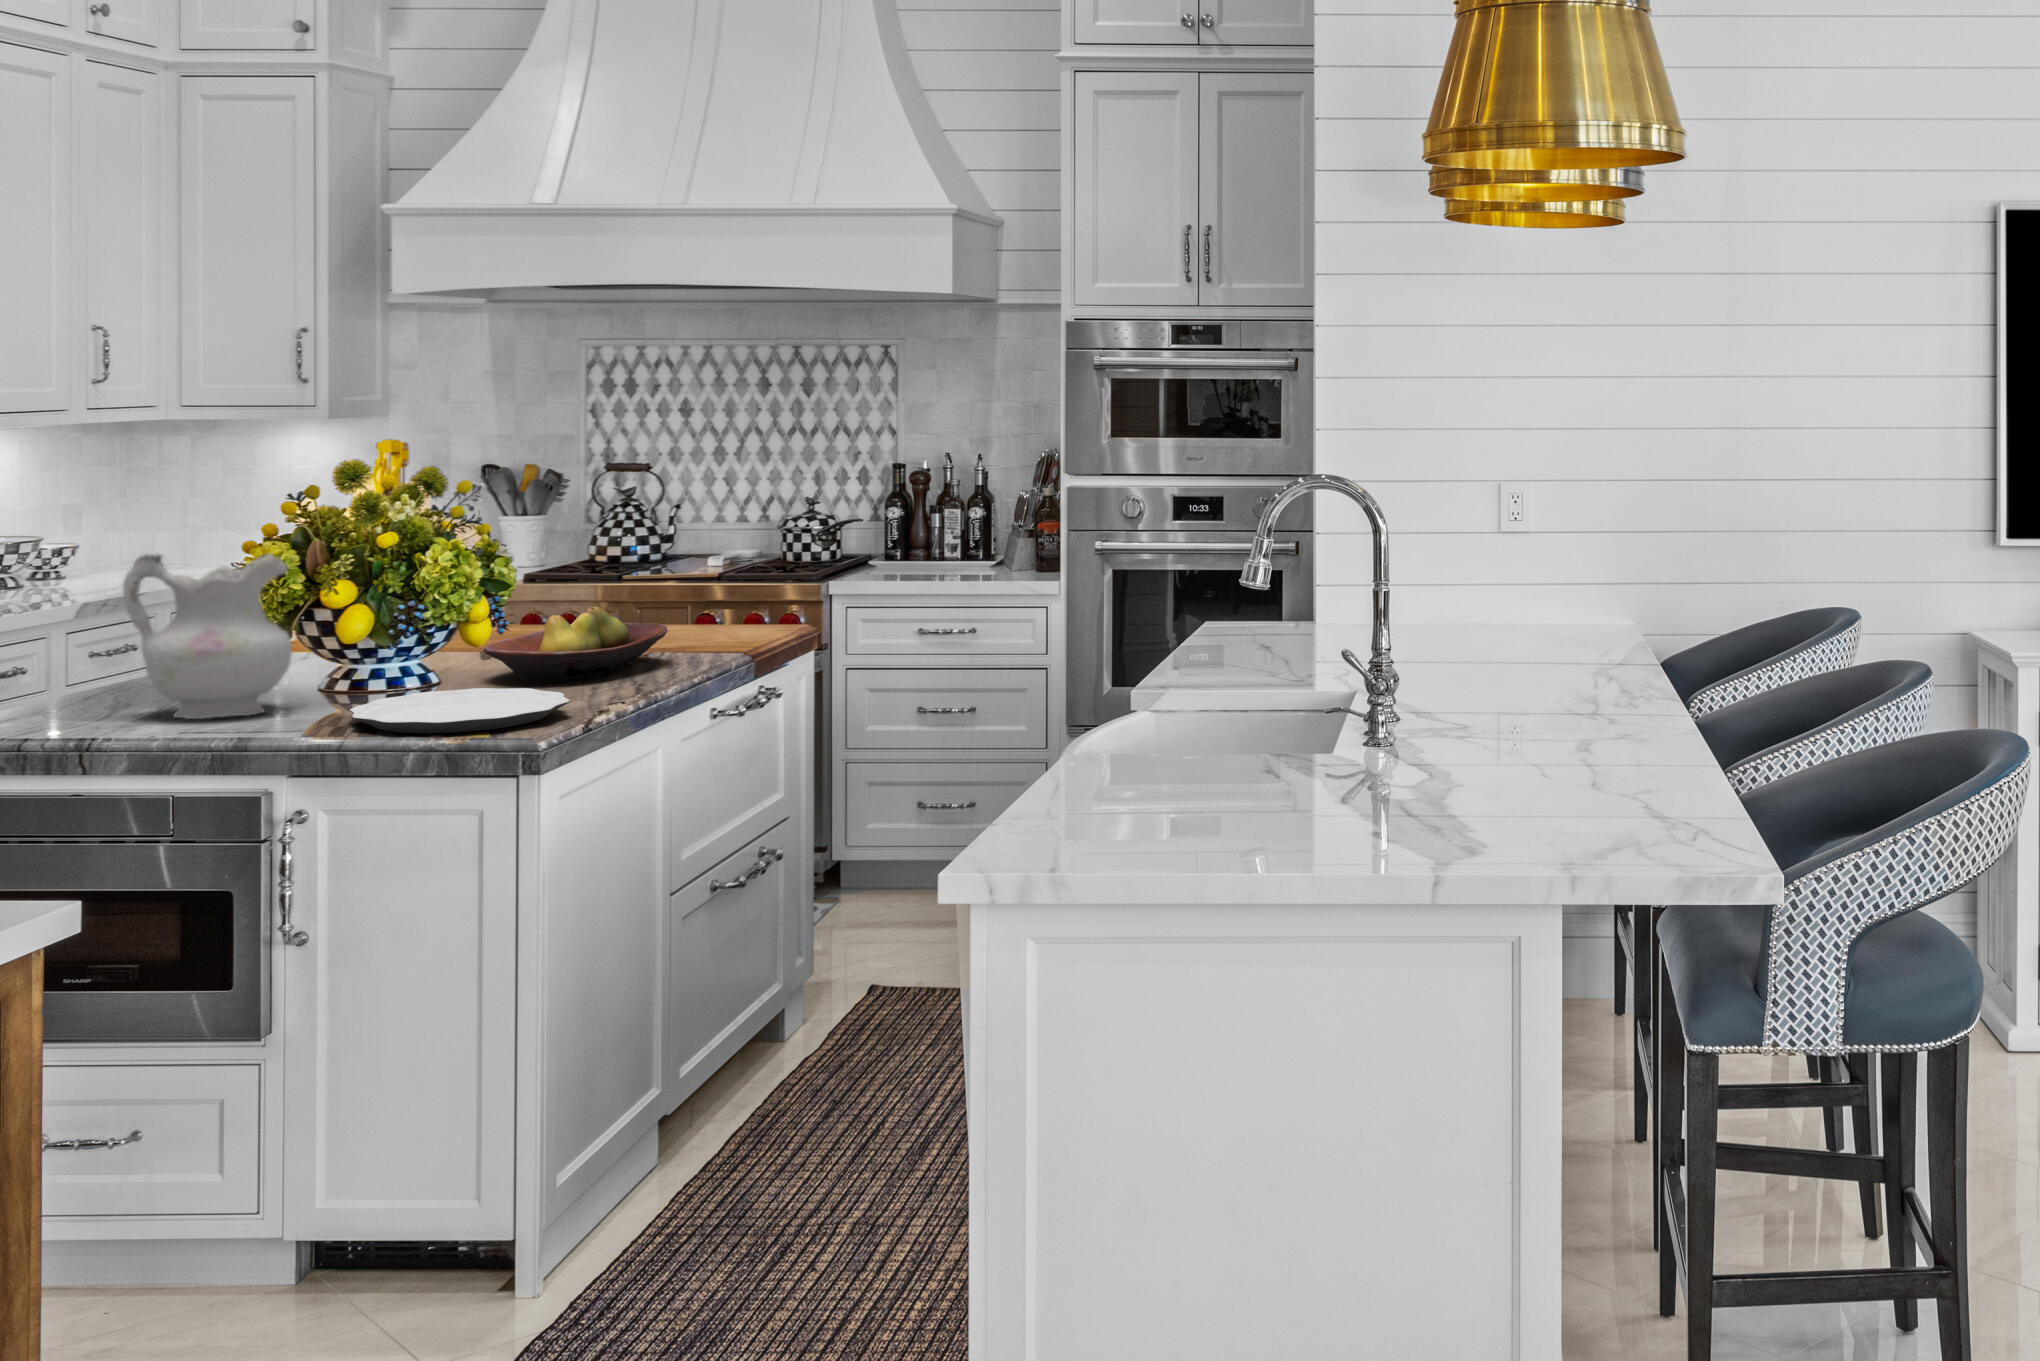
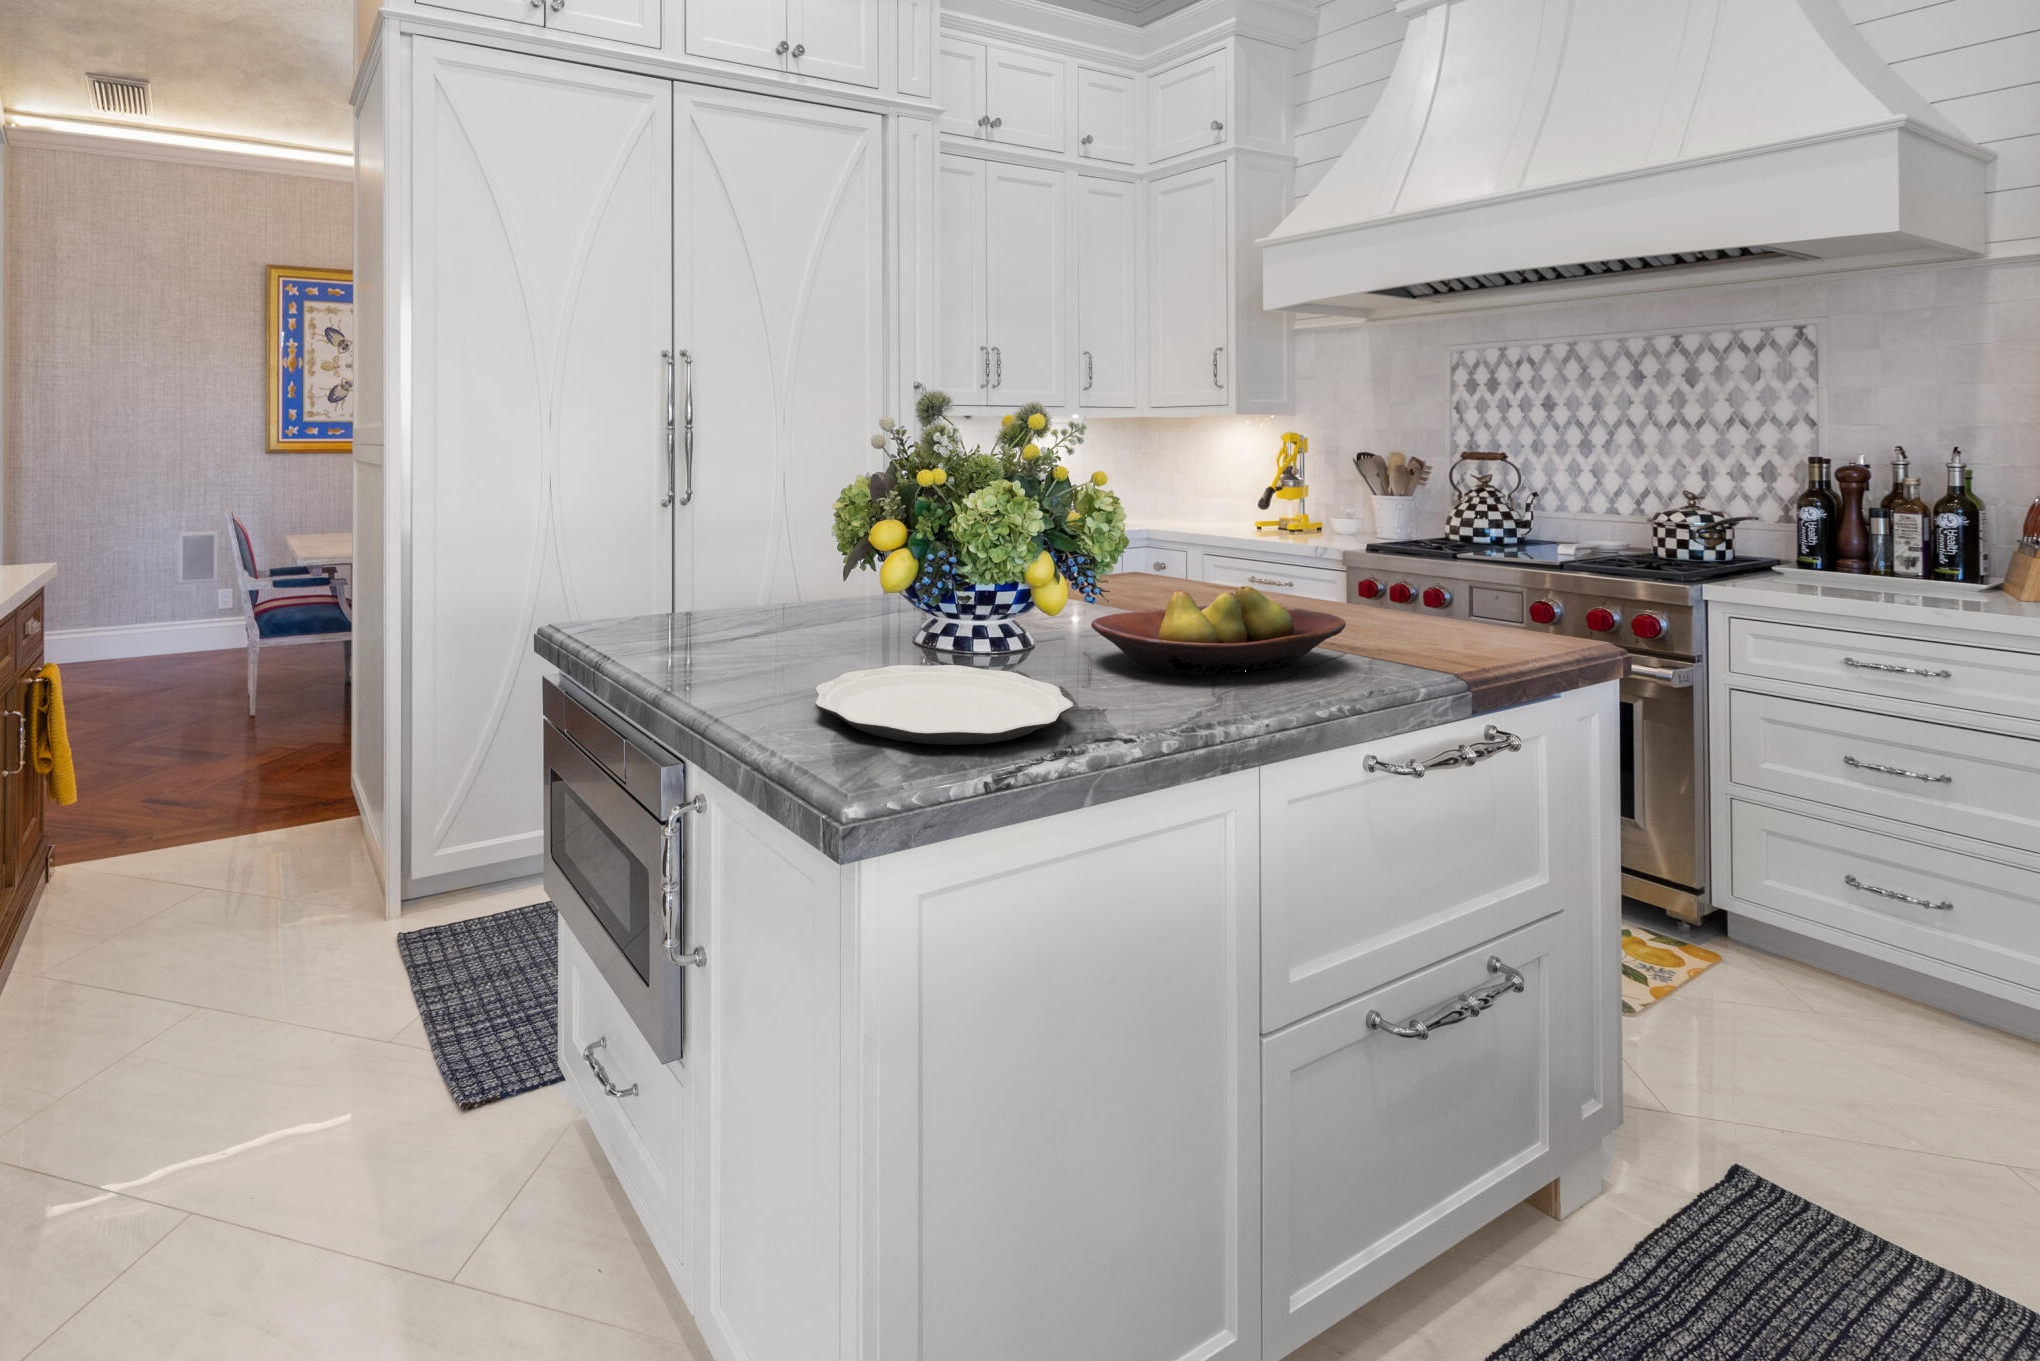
ceramic pitcher: present [123,554,292,719] -> none [744,483,871,656]

